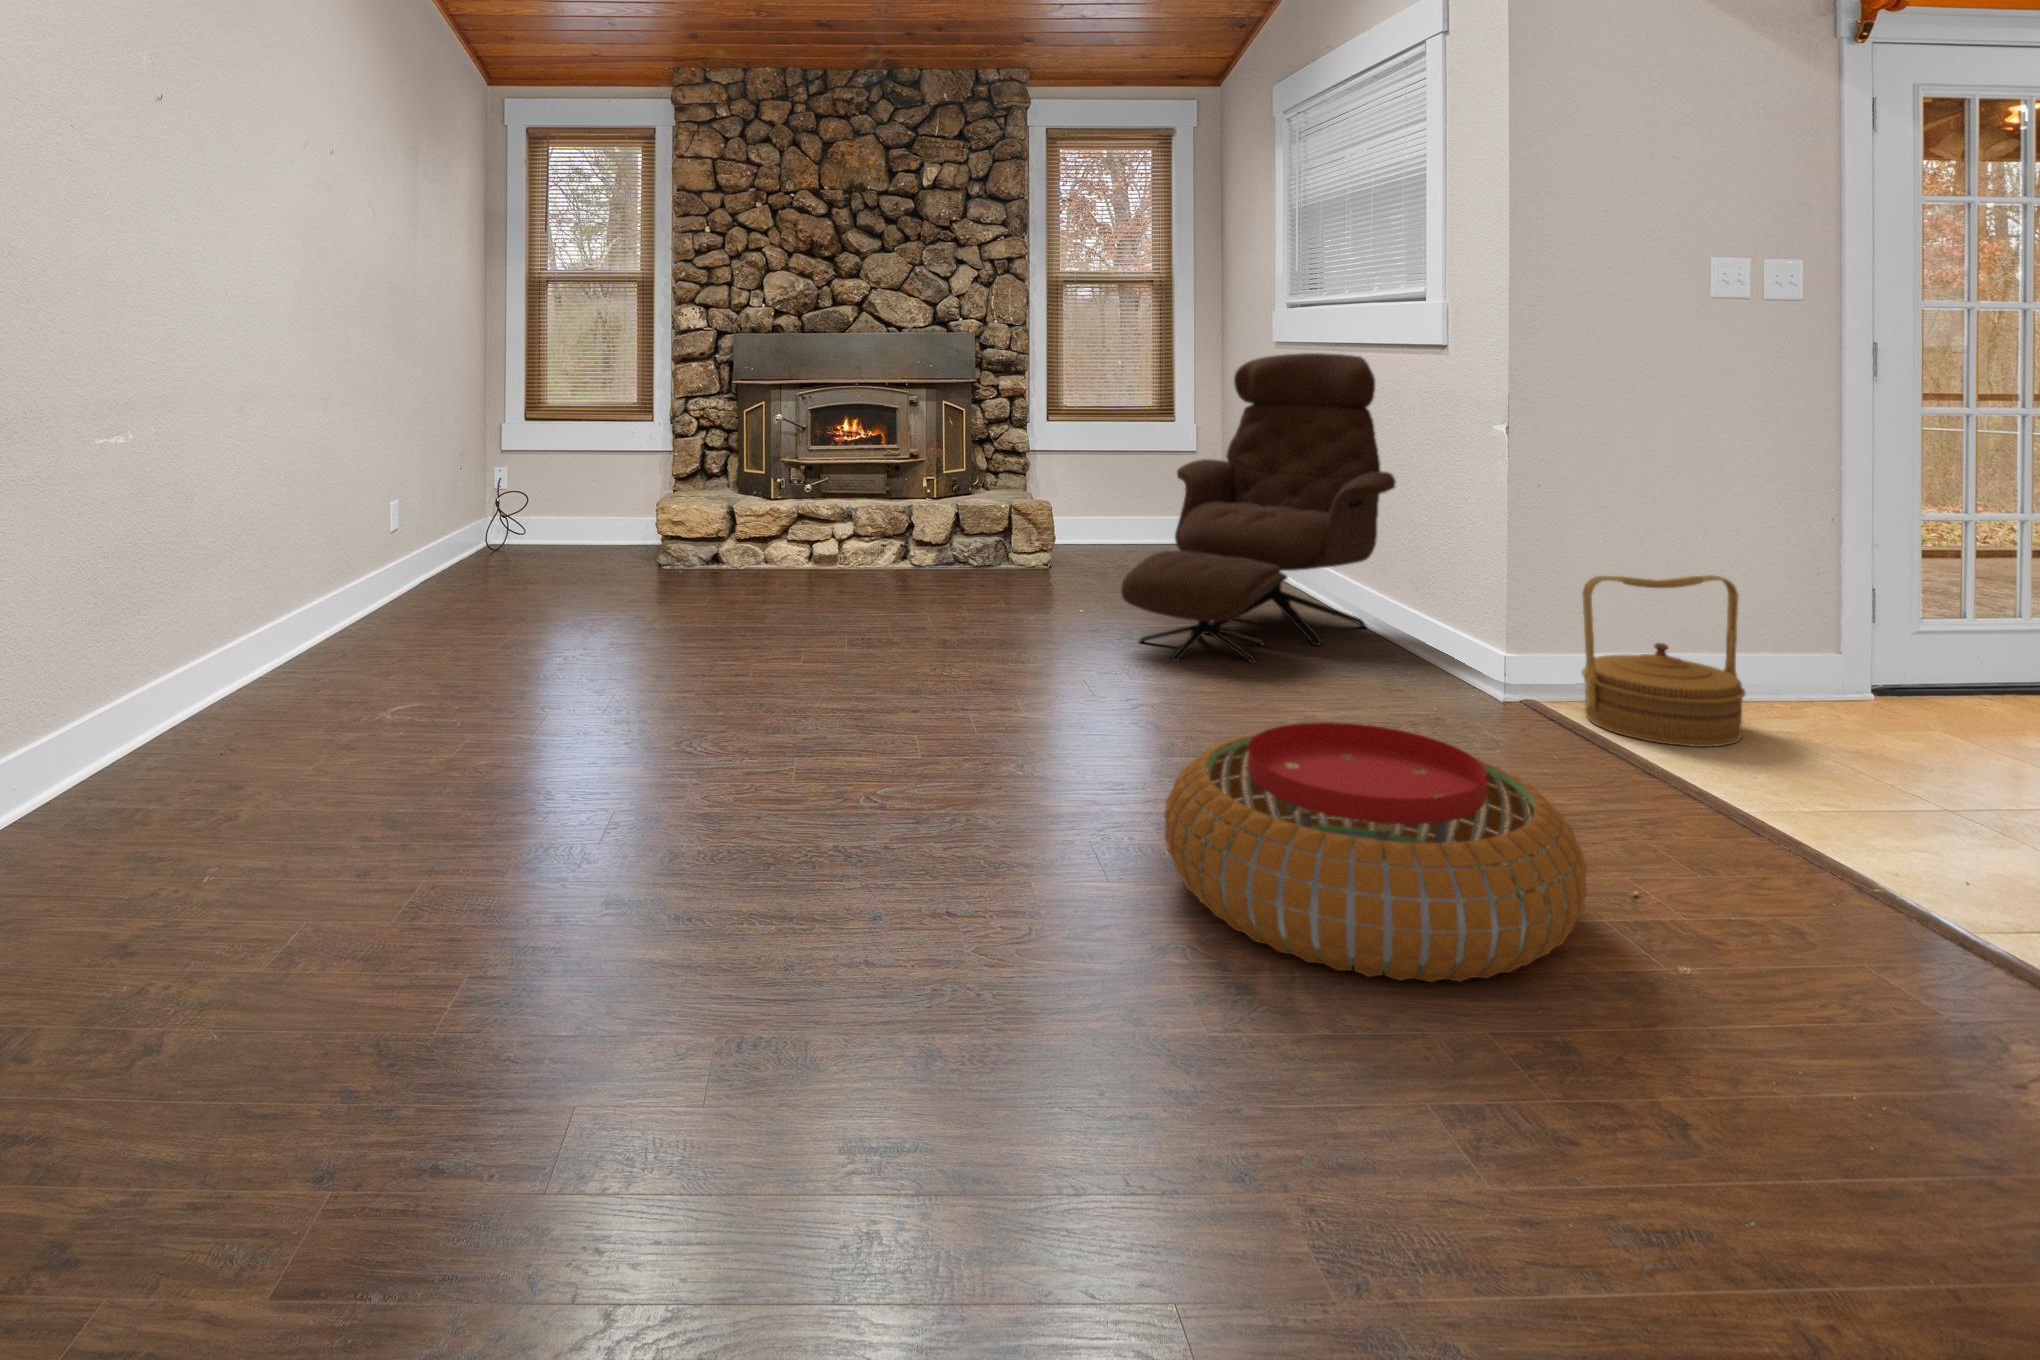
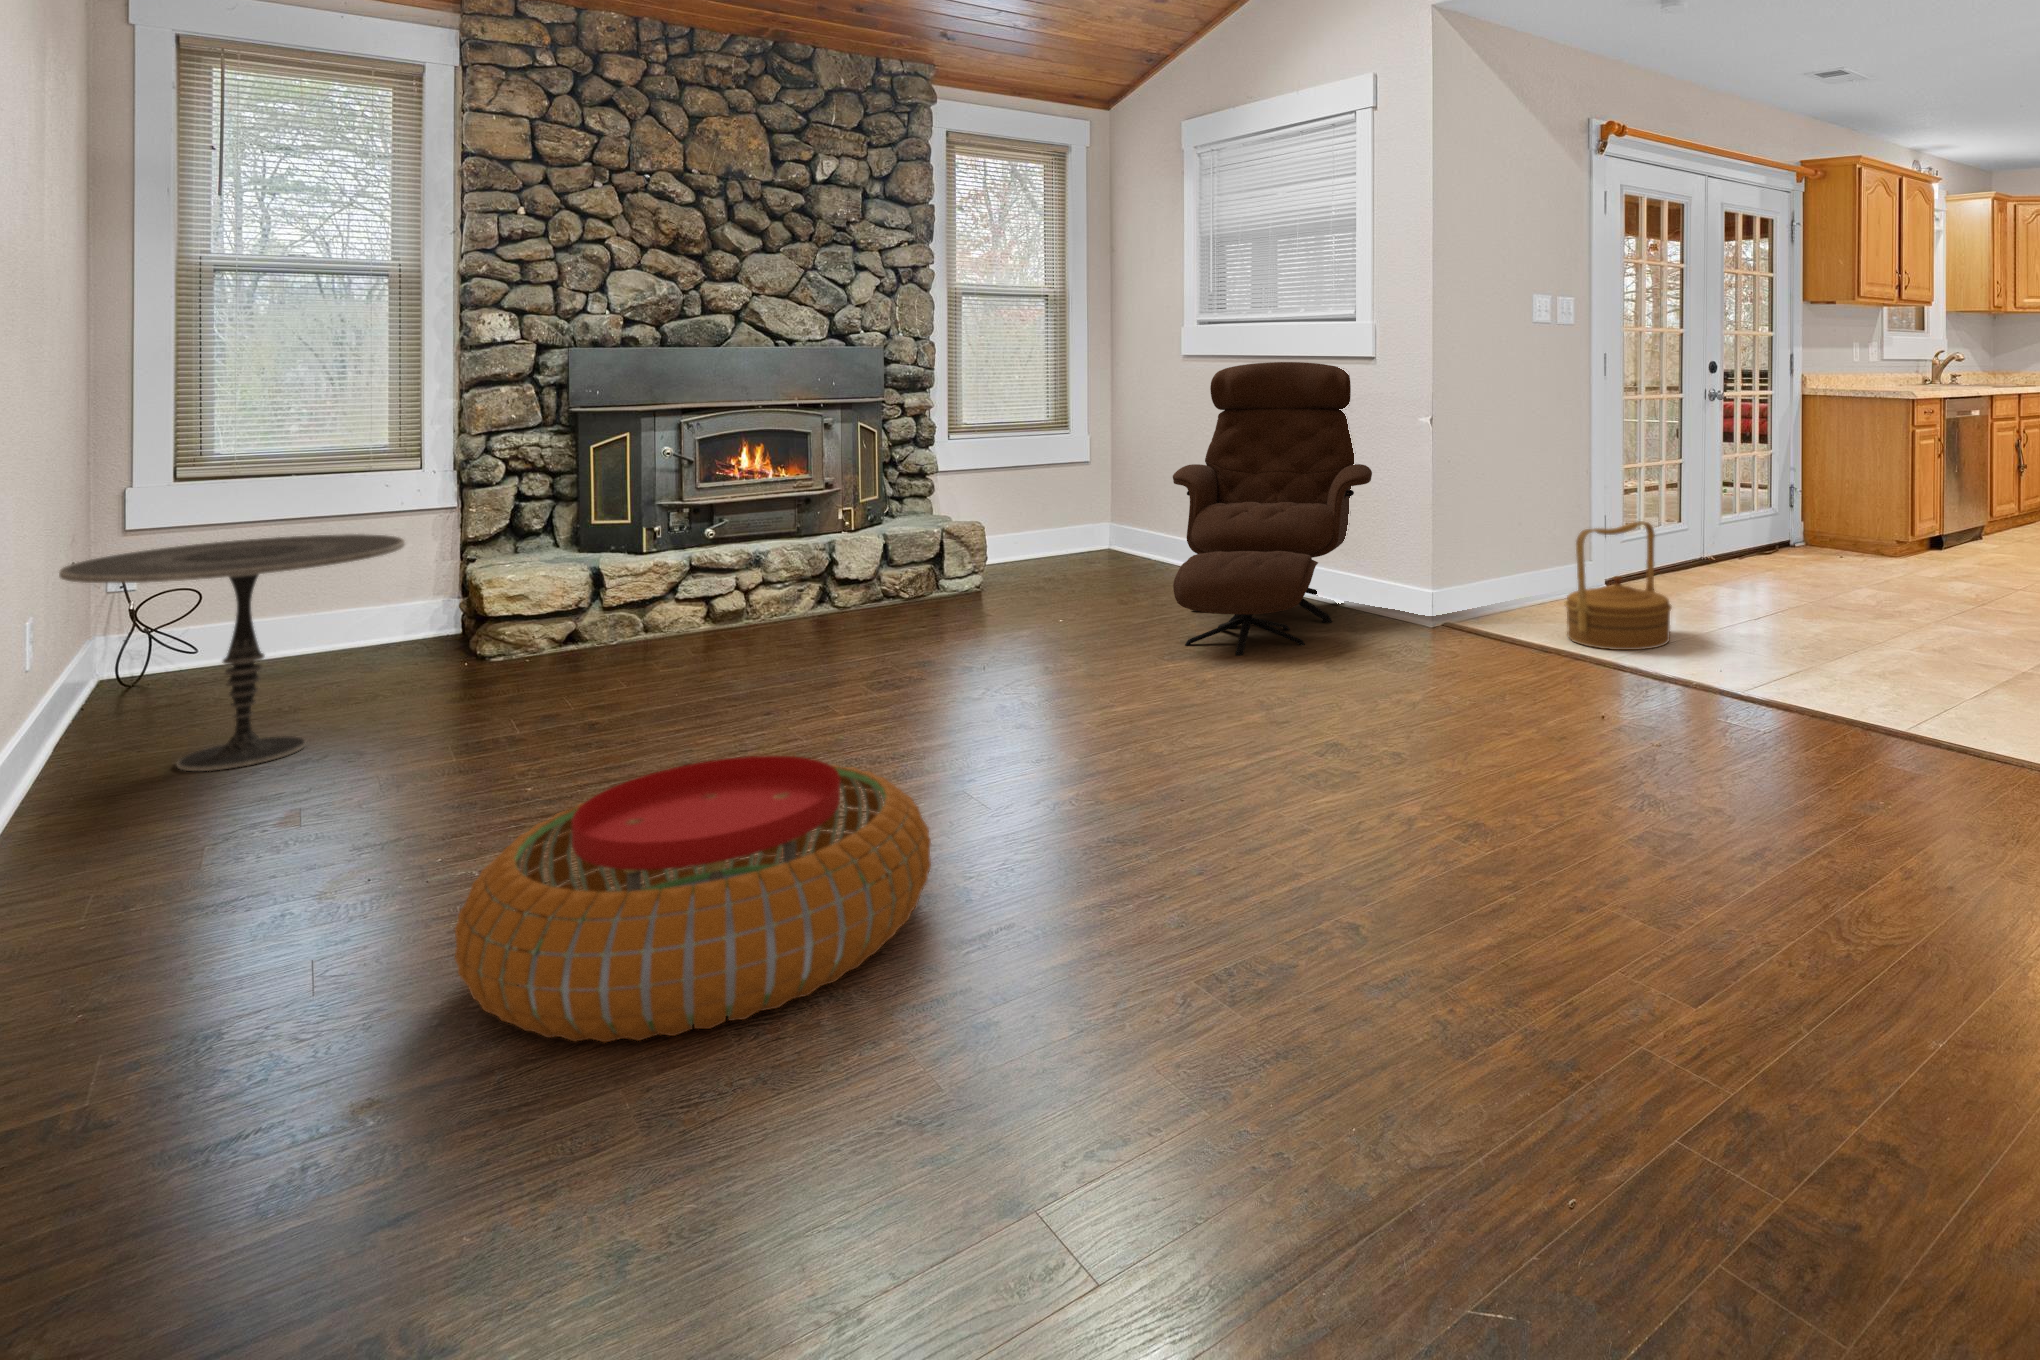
side table: none [381,464,560,614] -> present [59,534,405,771]
pouf: present [1164,722,1587,982] -> present [455,756,931,1042]

